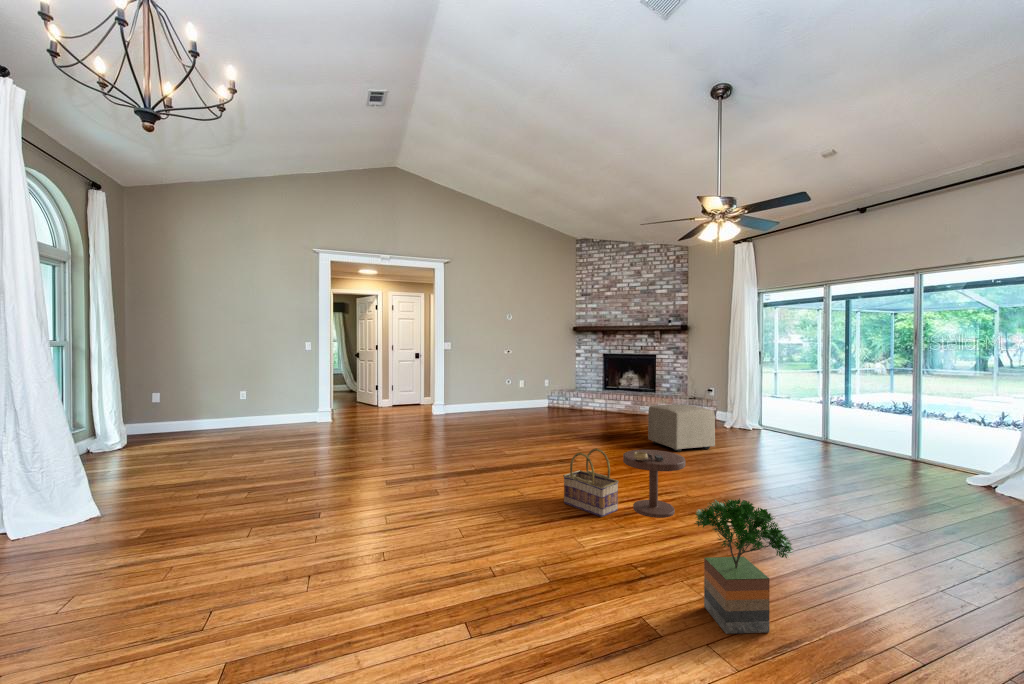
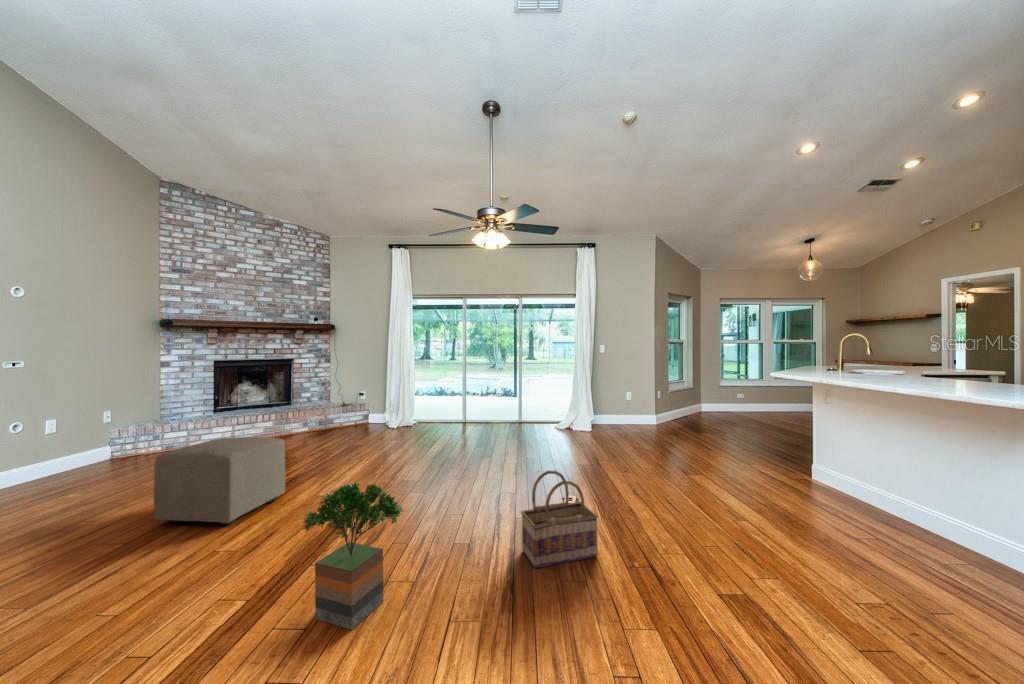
ottoman: present [648,404,715,452] -> present [153,437,285,525]
side table: present [623,450,685,518] -> none [689,441,761,568]
potted tree: present [695,498,793,634] -> present [302,483,403,630]

